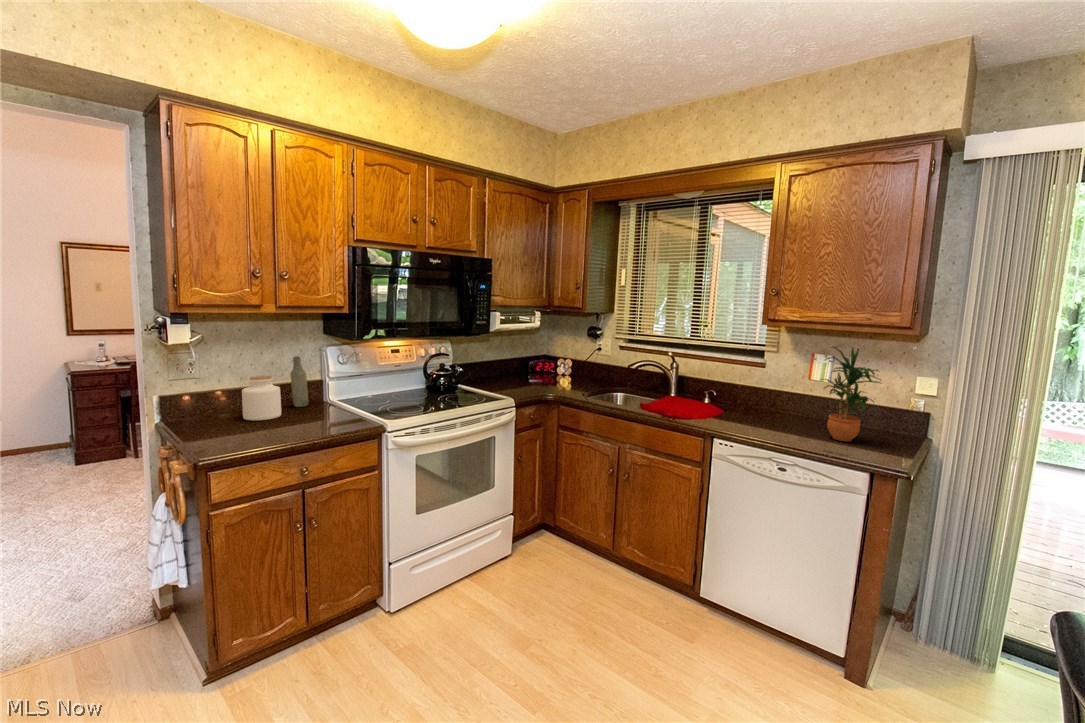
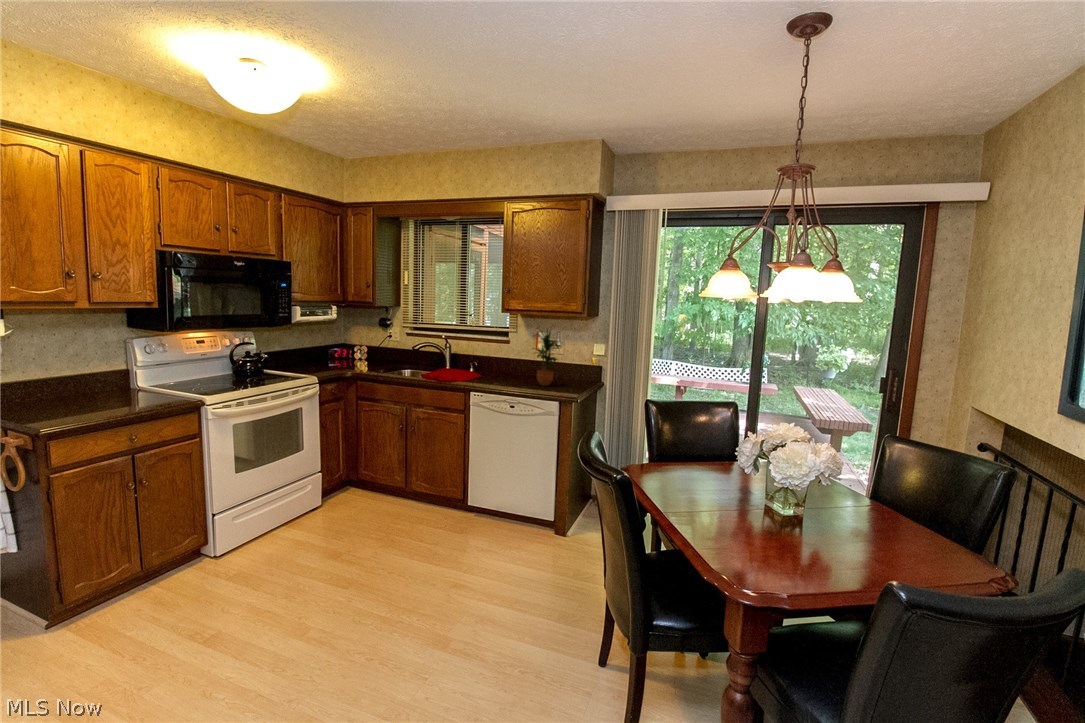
bottle: present [291,357,308,407] -> none [94,347,114,394]
jar: present [242,376,281,420] -> none [49,365,92,404]

